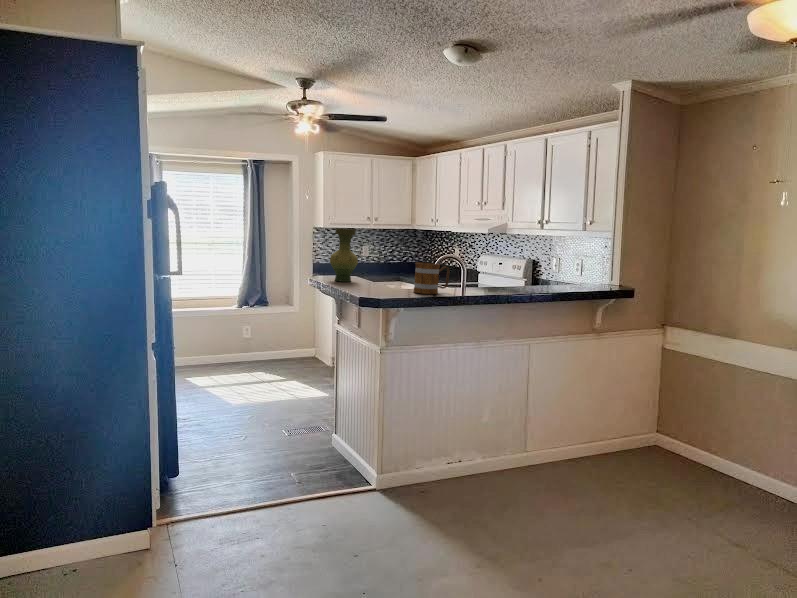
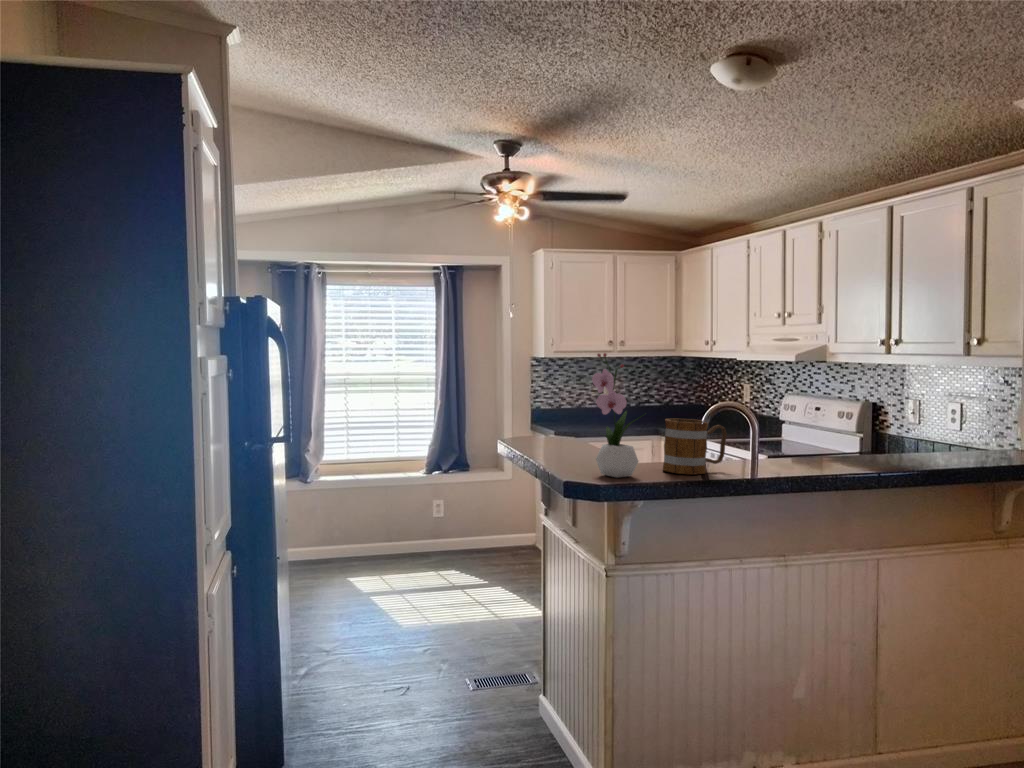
flower arrangement: none [375,223,406,295] -> present [592,353,640,477]
vase: present [330,228,358,282] -> none [528,362,574,448]

